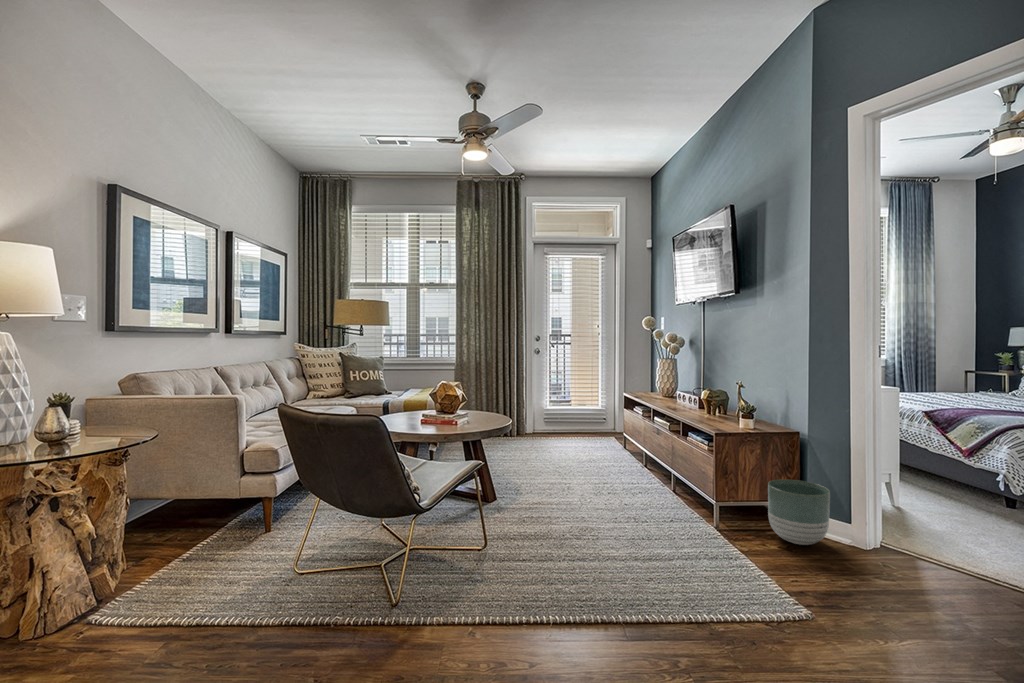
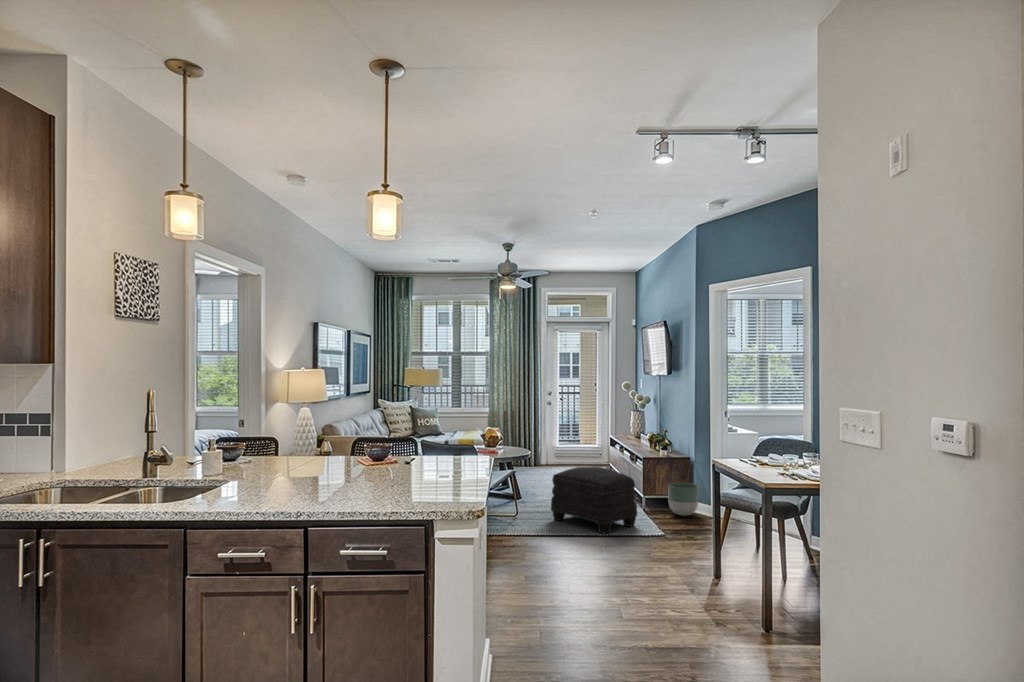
ottoman: none [555,455,735,615] -> present [551,467,637,534]

